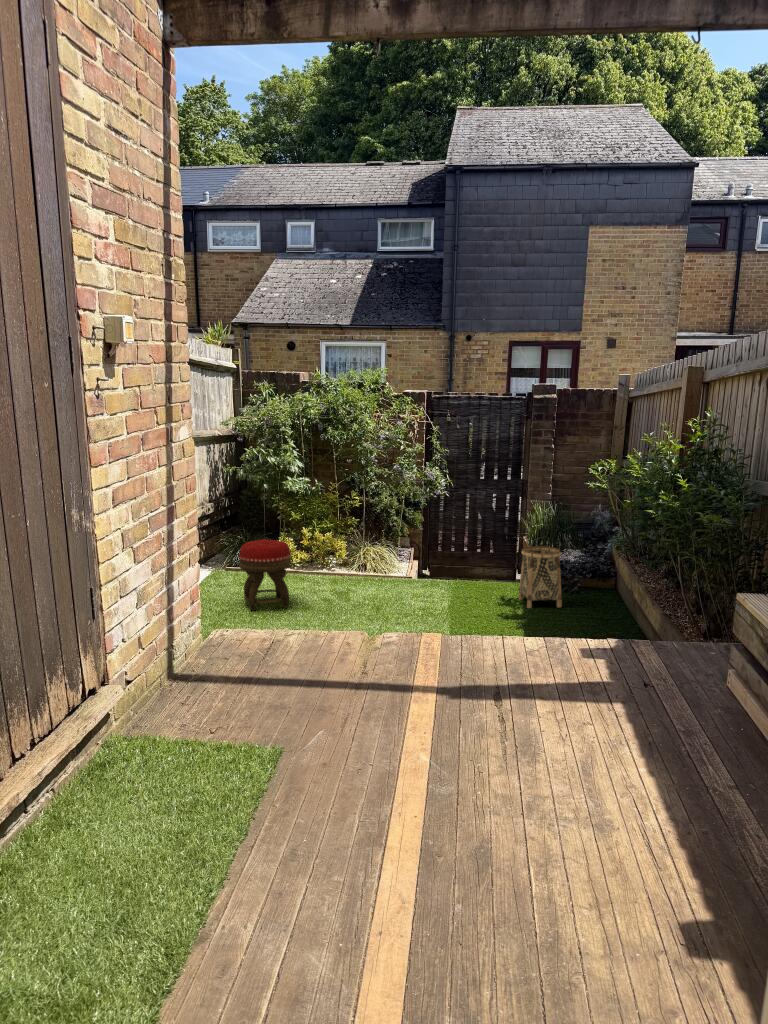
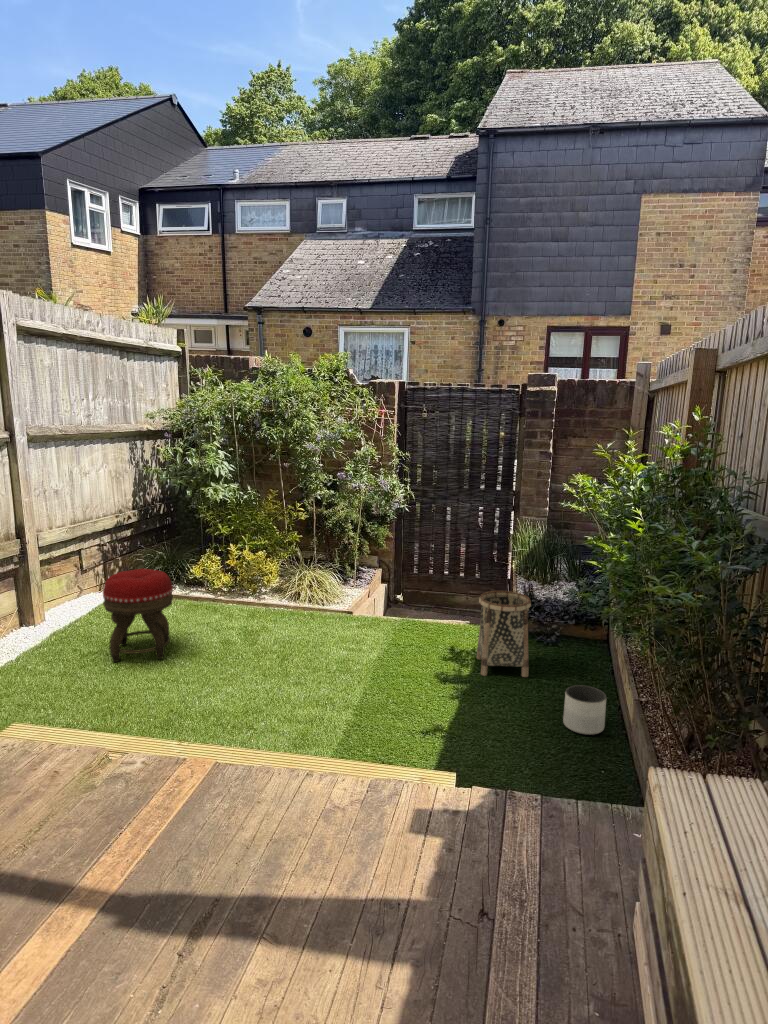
planter: none [598,602,628,633] -> present [563,685,606,735]

